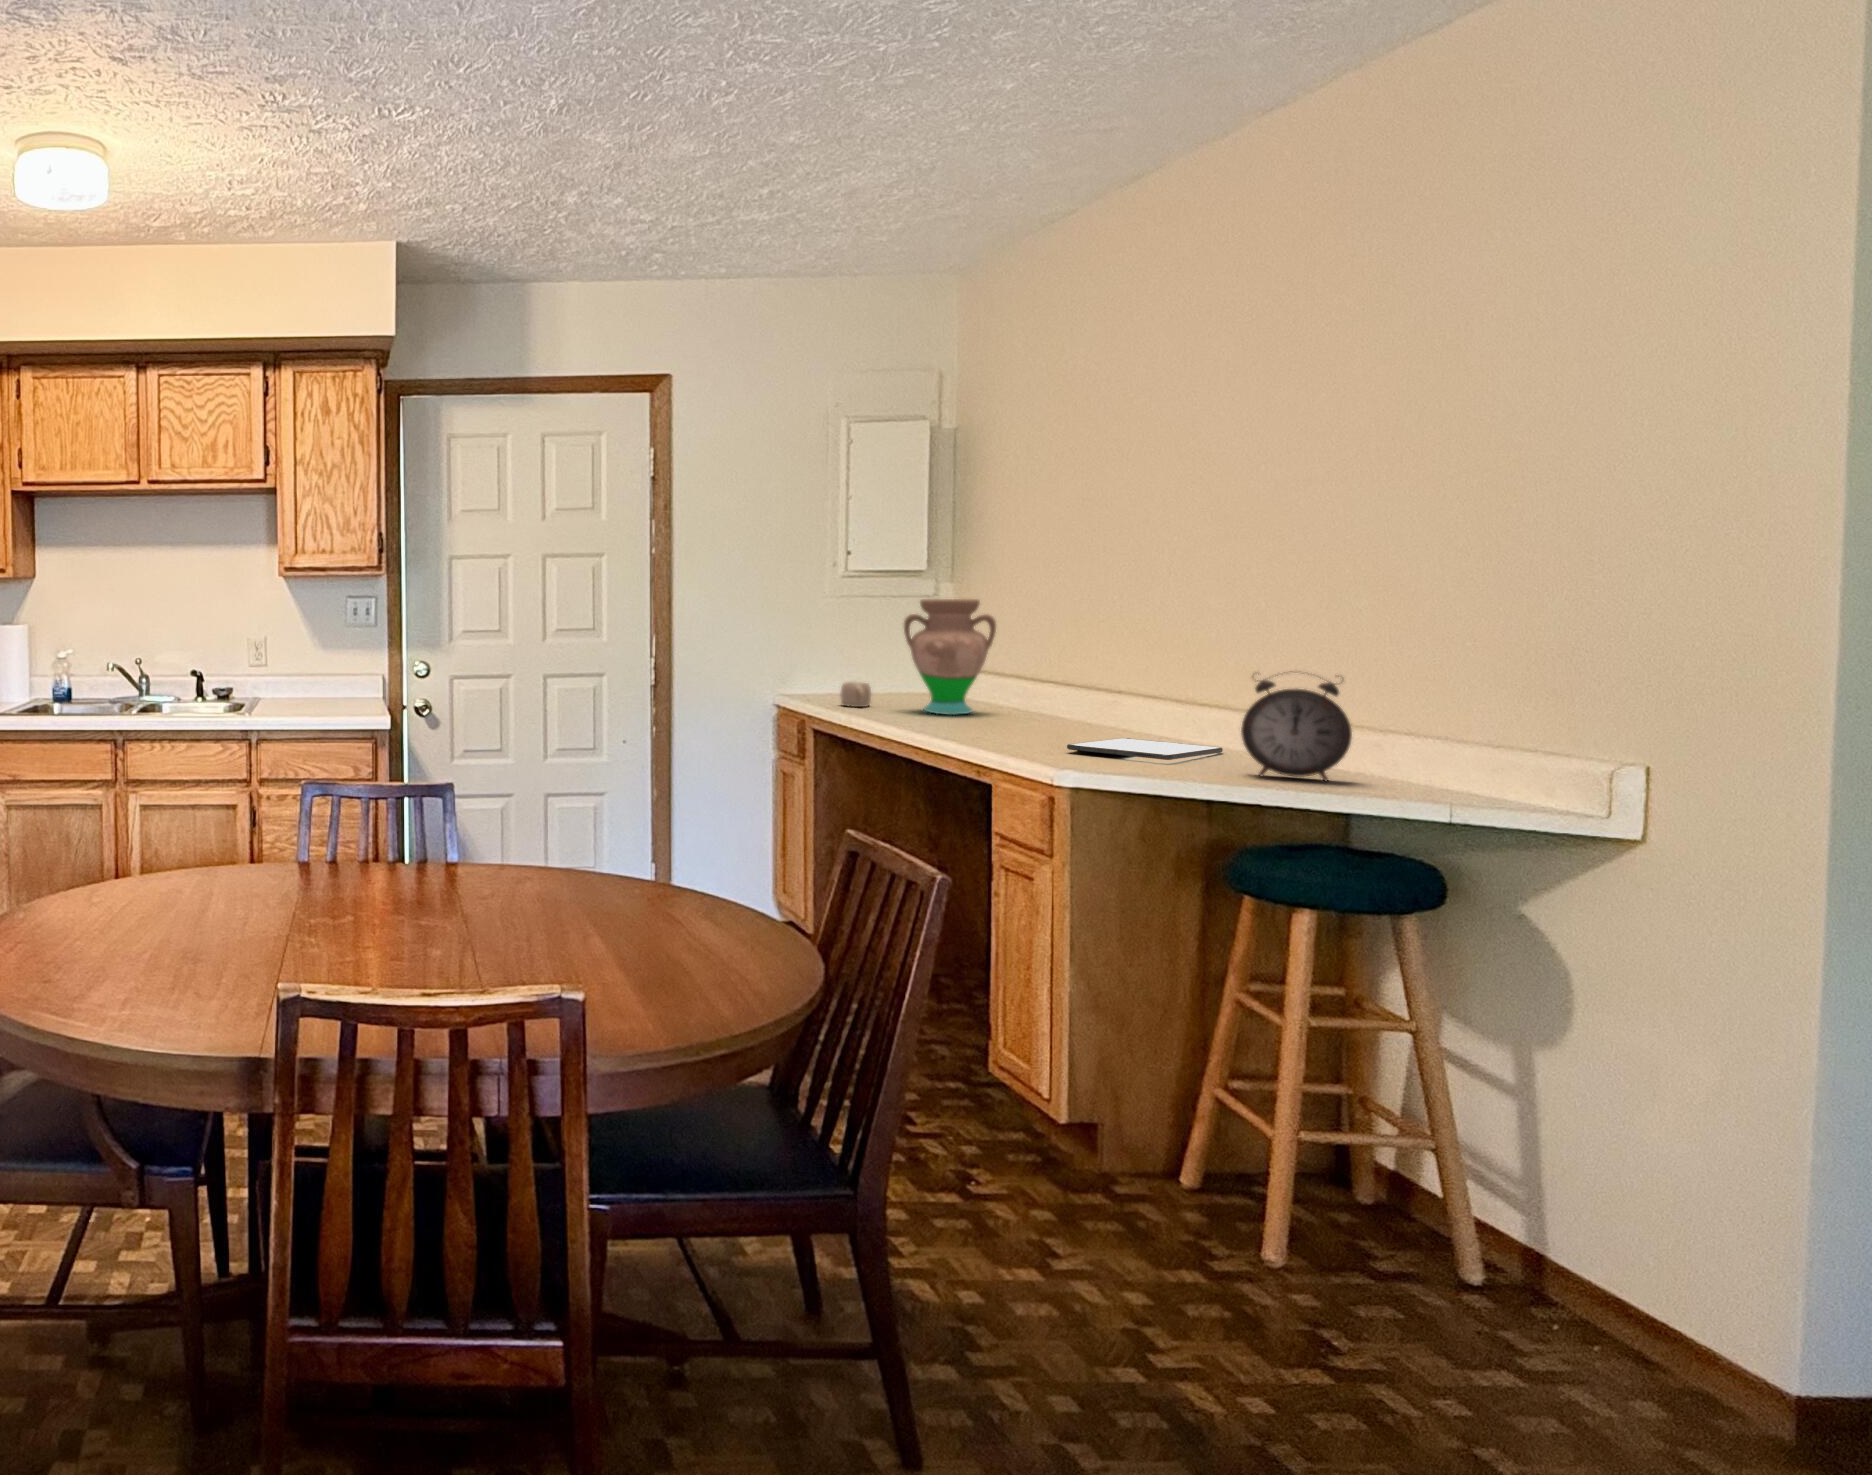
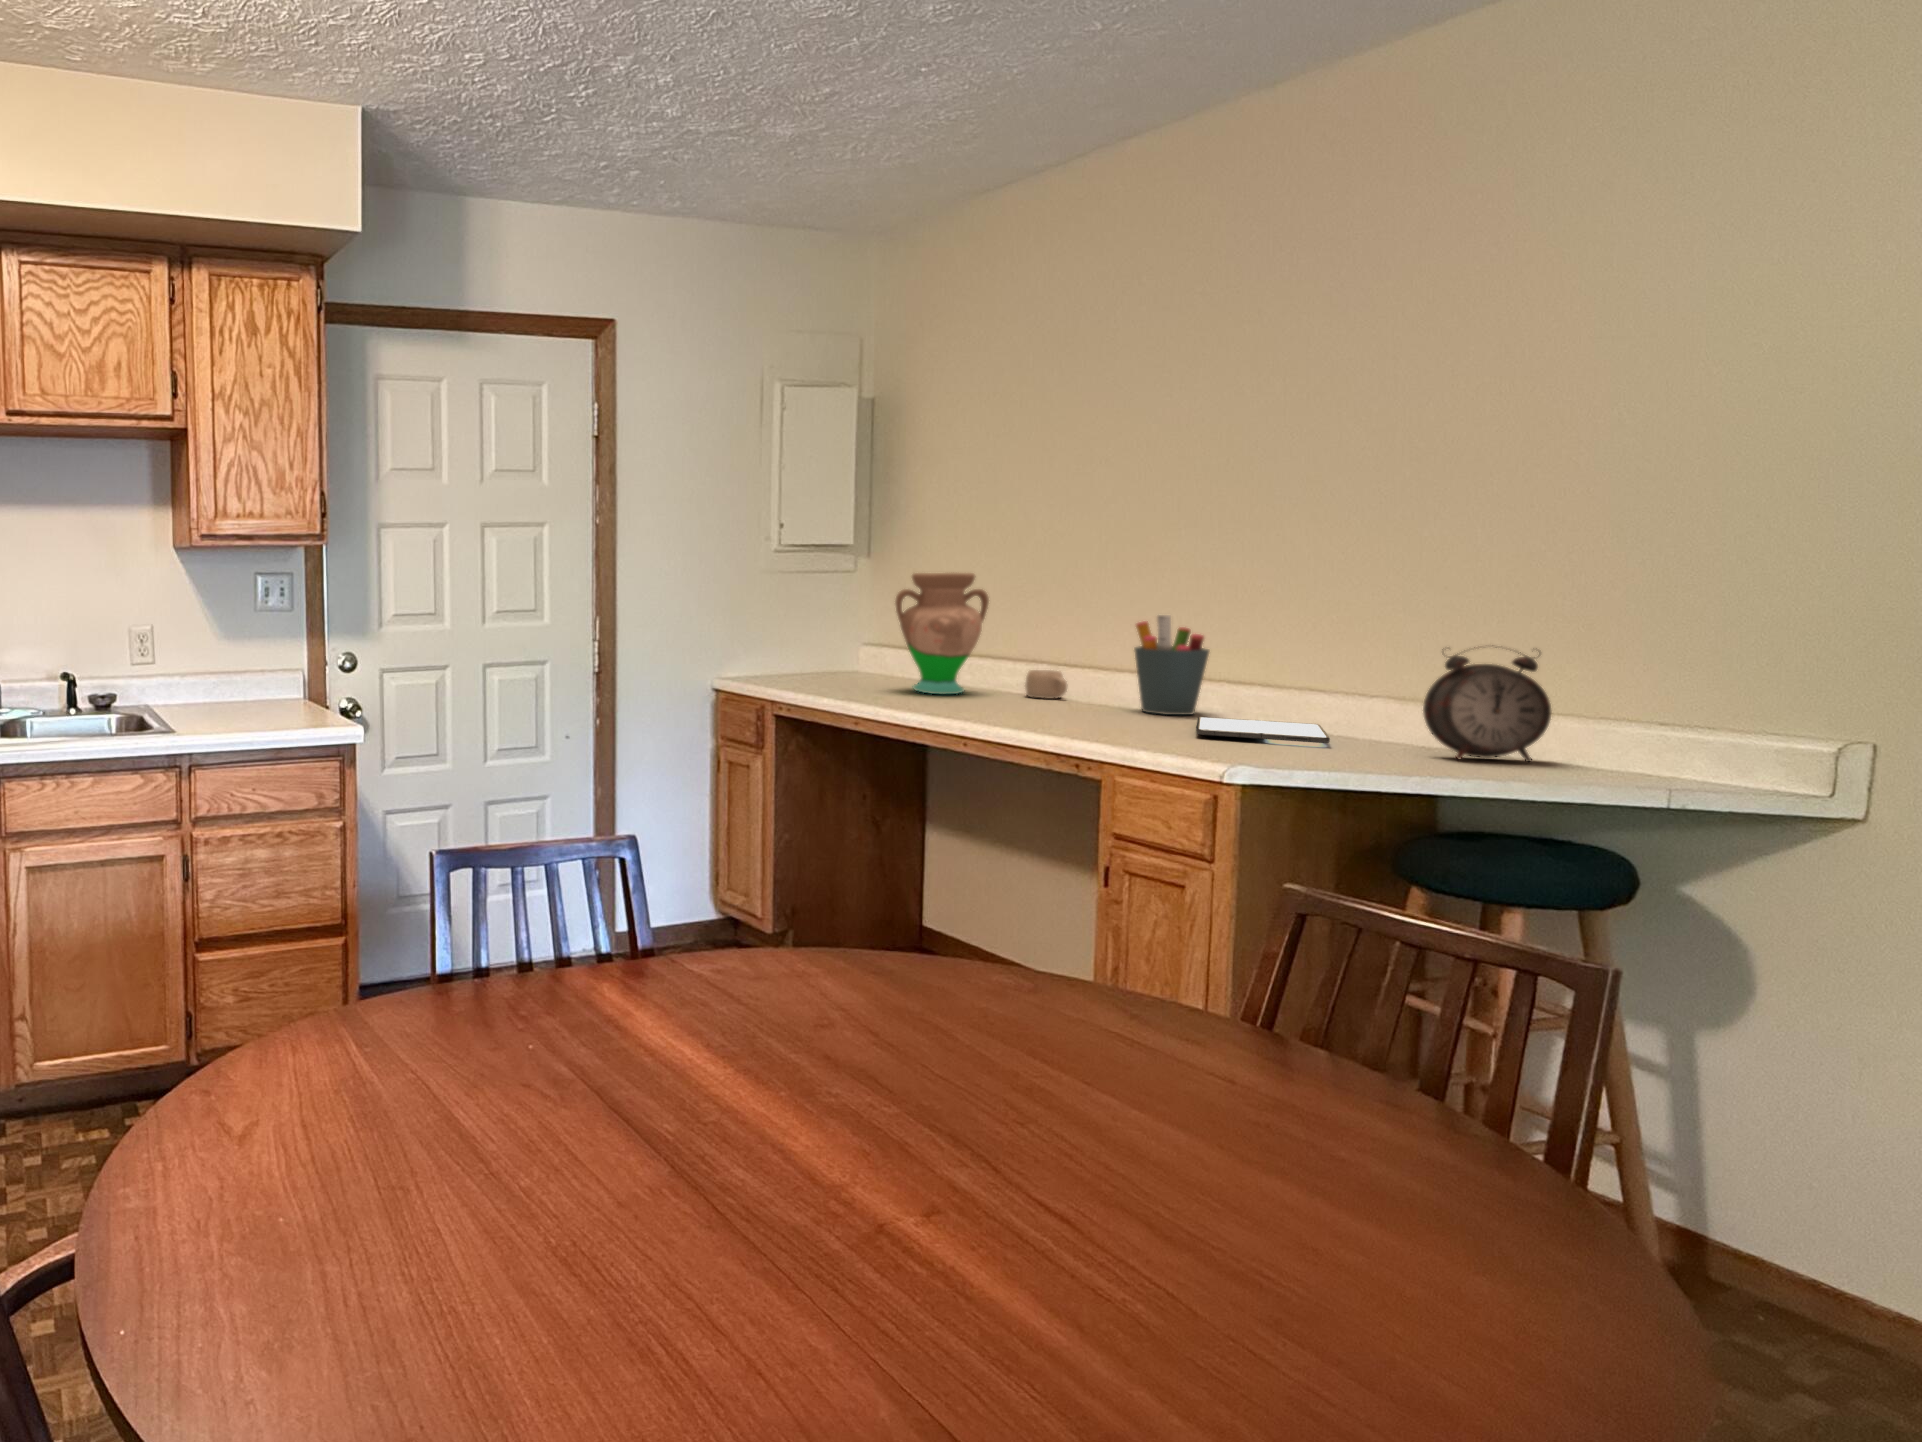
pen holder: none [1088,641,1159,738] -> present [1134,615,1209,715]
mug: present [840,682,871,707] -> present [1025,670,1067,699]

